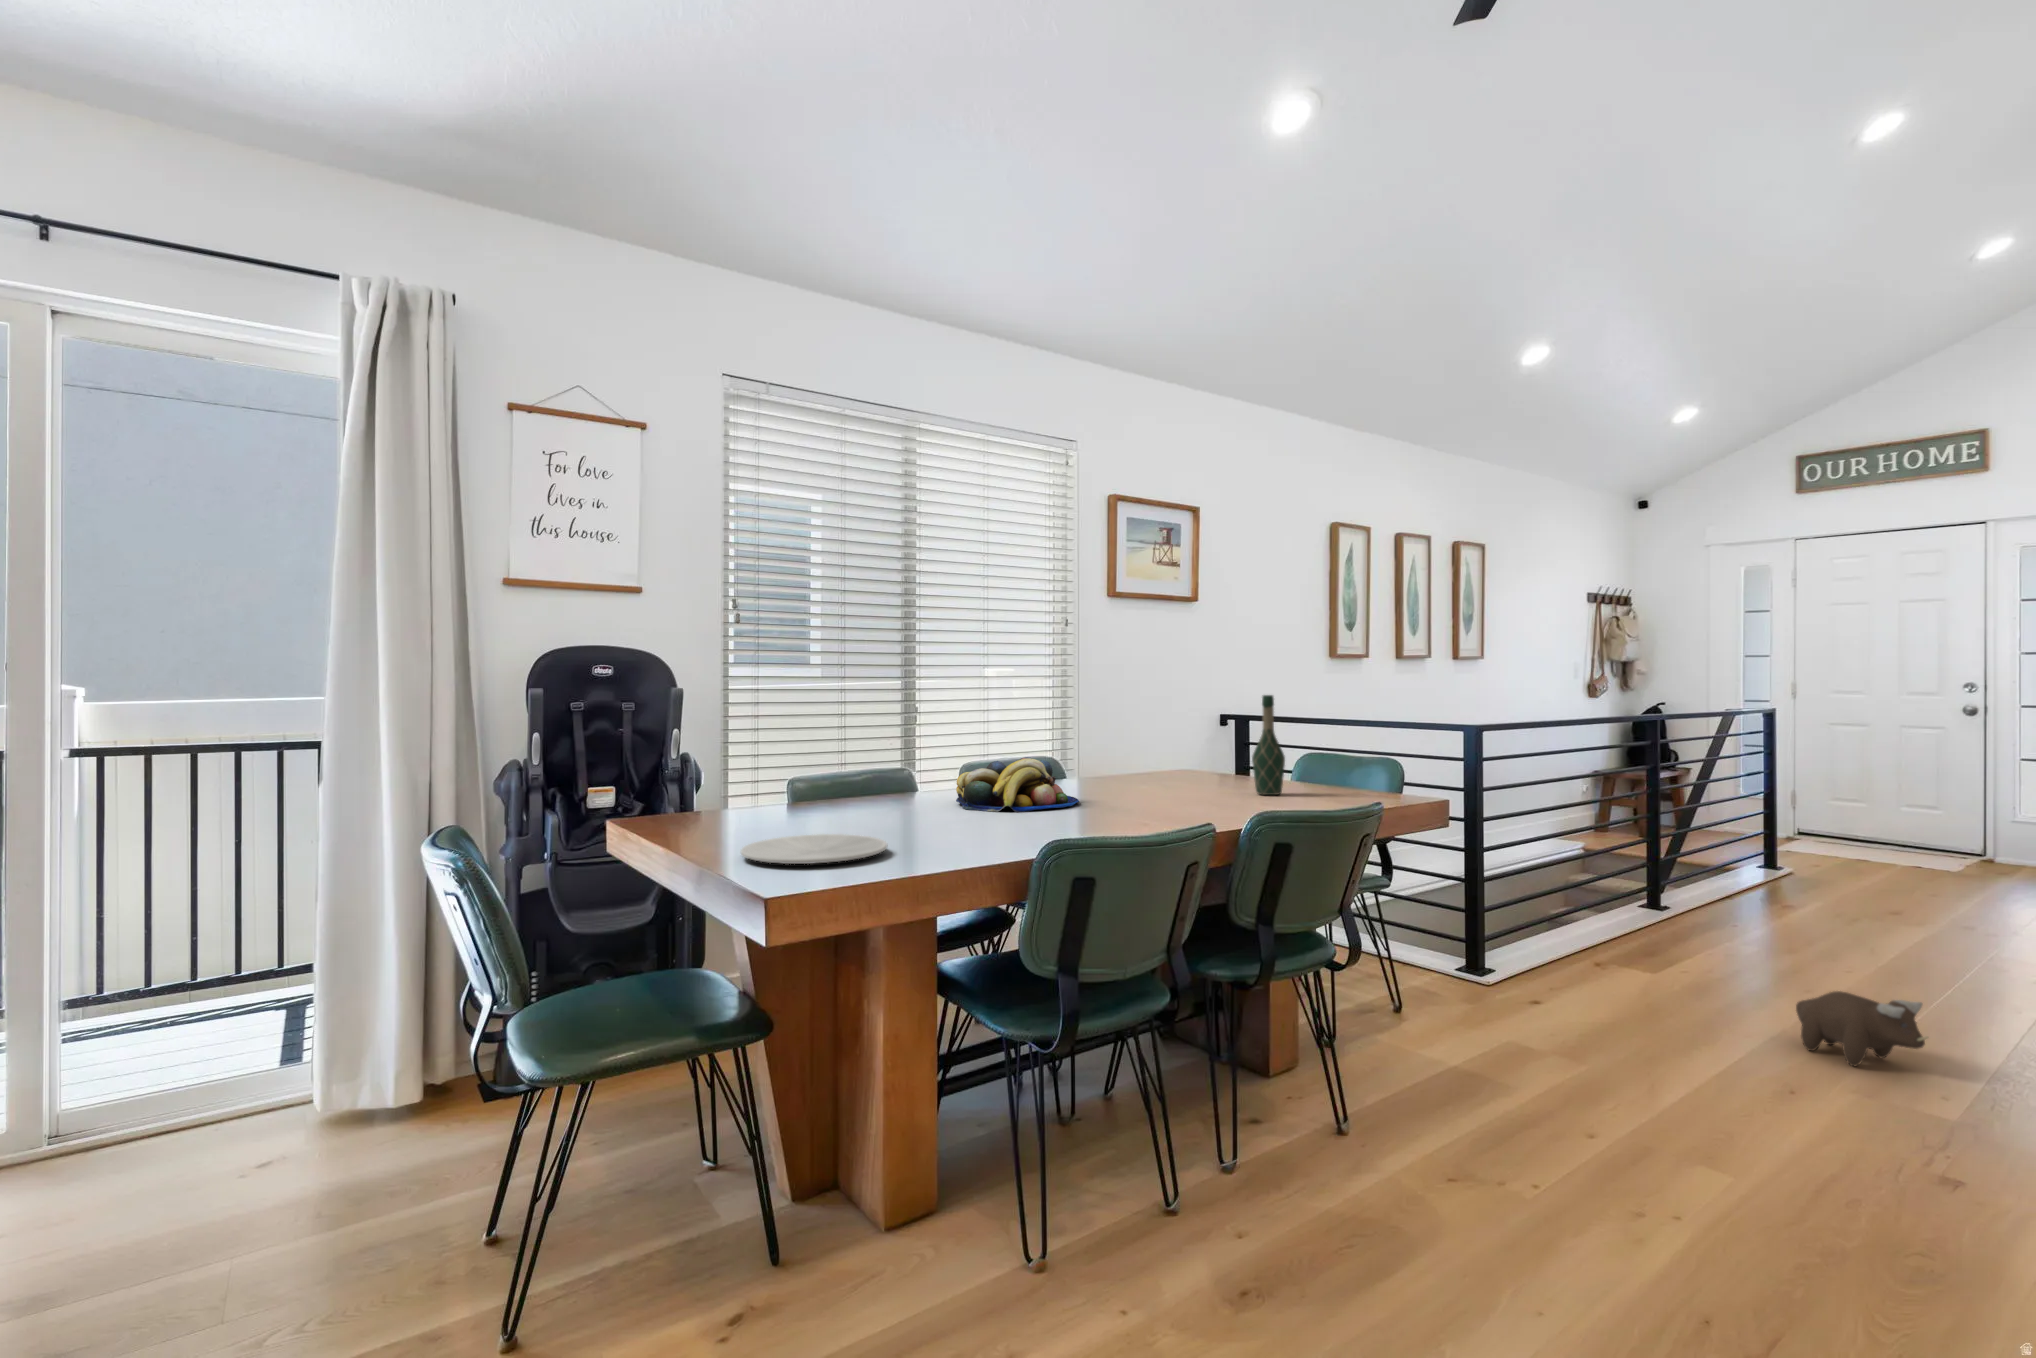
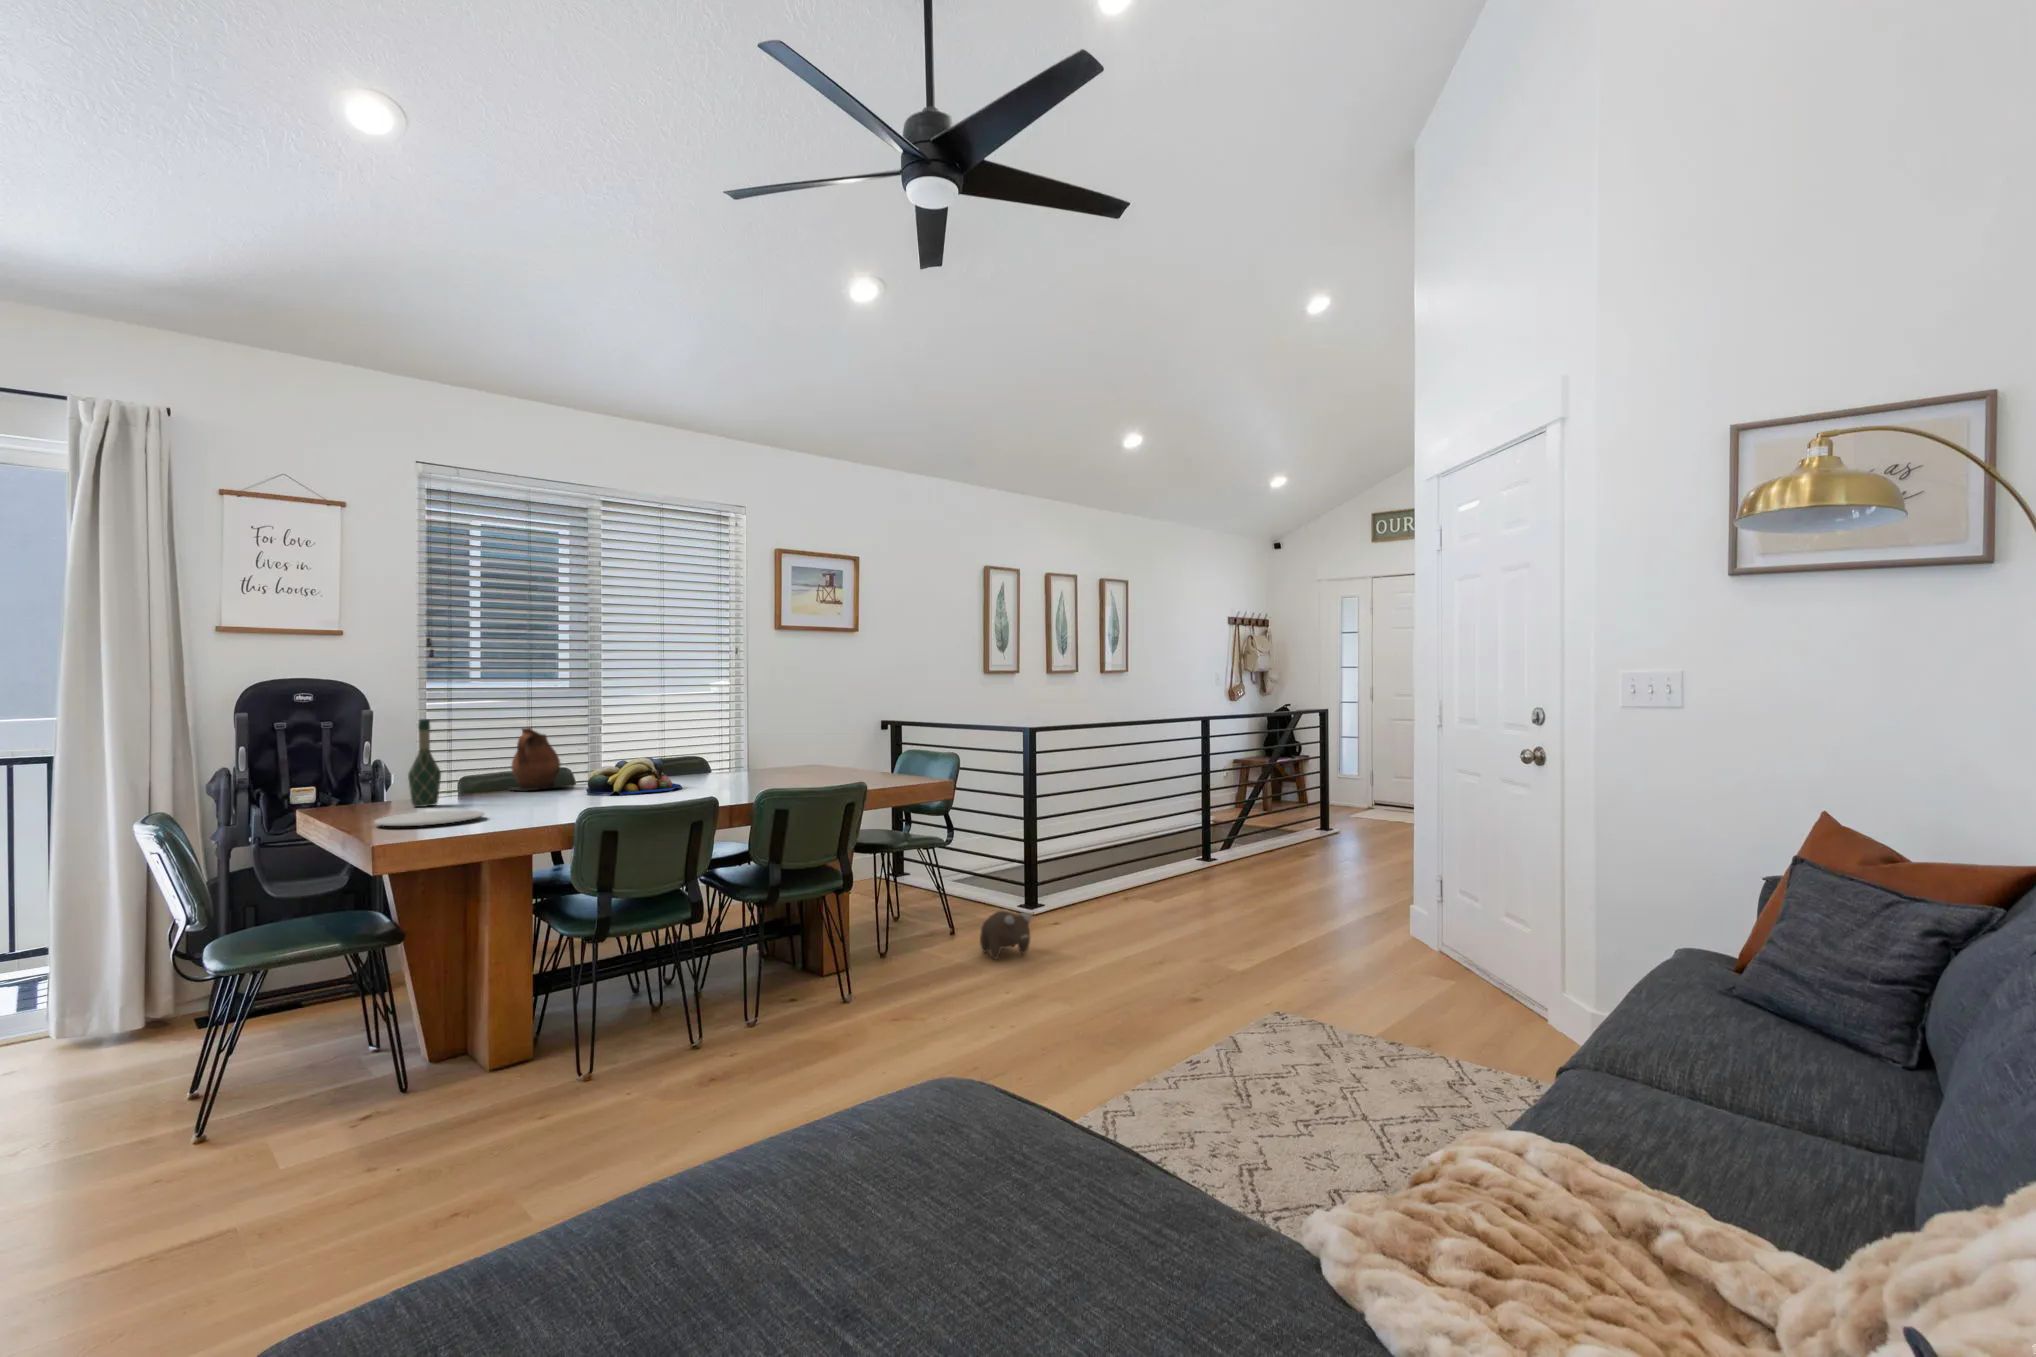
wine bottle: present [1252,695,1285,795] -> present [408,719,441,807]
ceramic pitcher: none [840,714,919,799] -> present [511,728,566,790]
plush toy: present [1796,991,1928,1066] -> present [980,911,1033,959]

